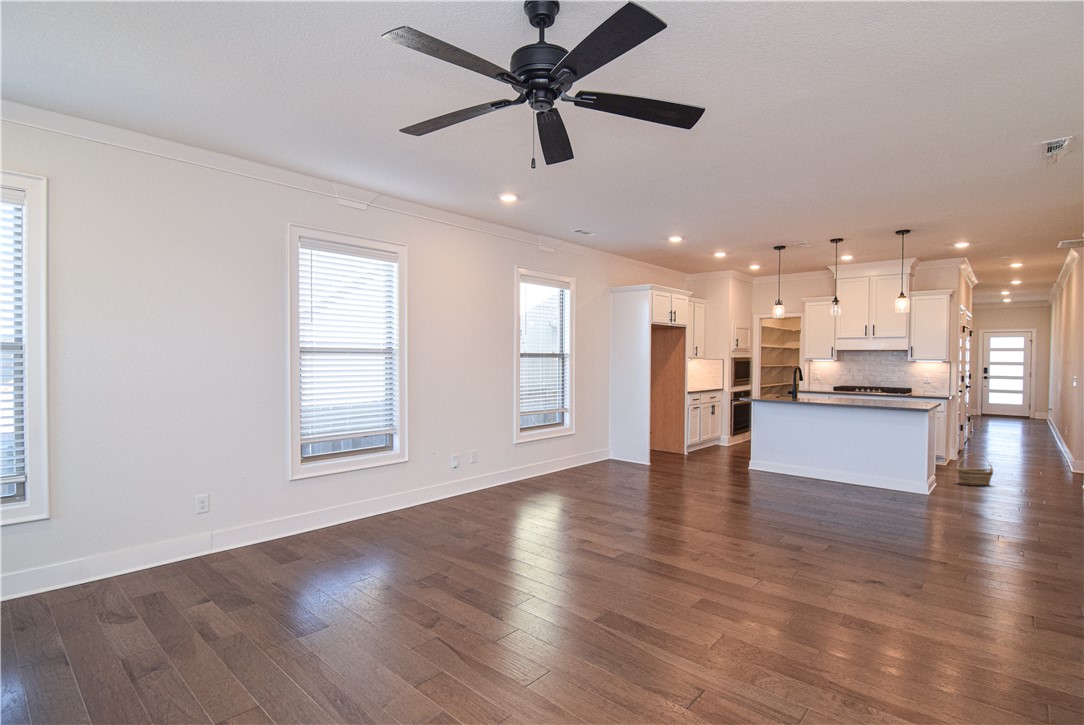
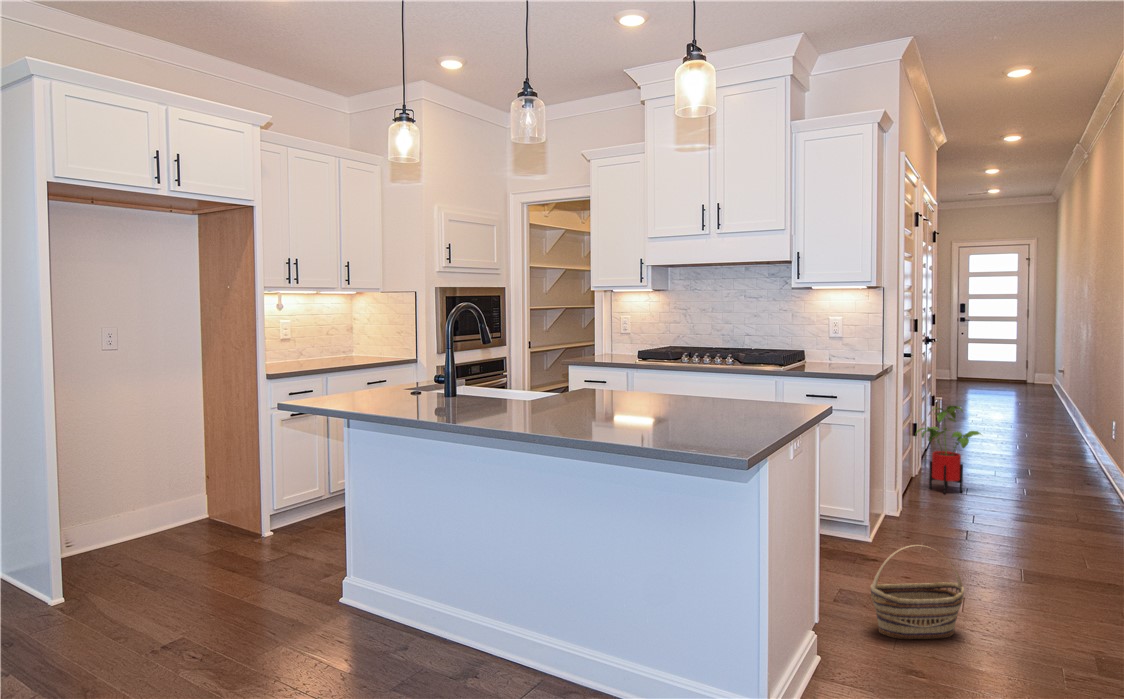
house plant: none [965,416,1000,456] -> present [916,406,981,494]

